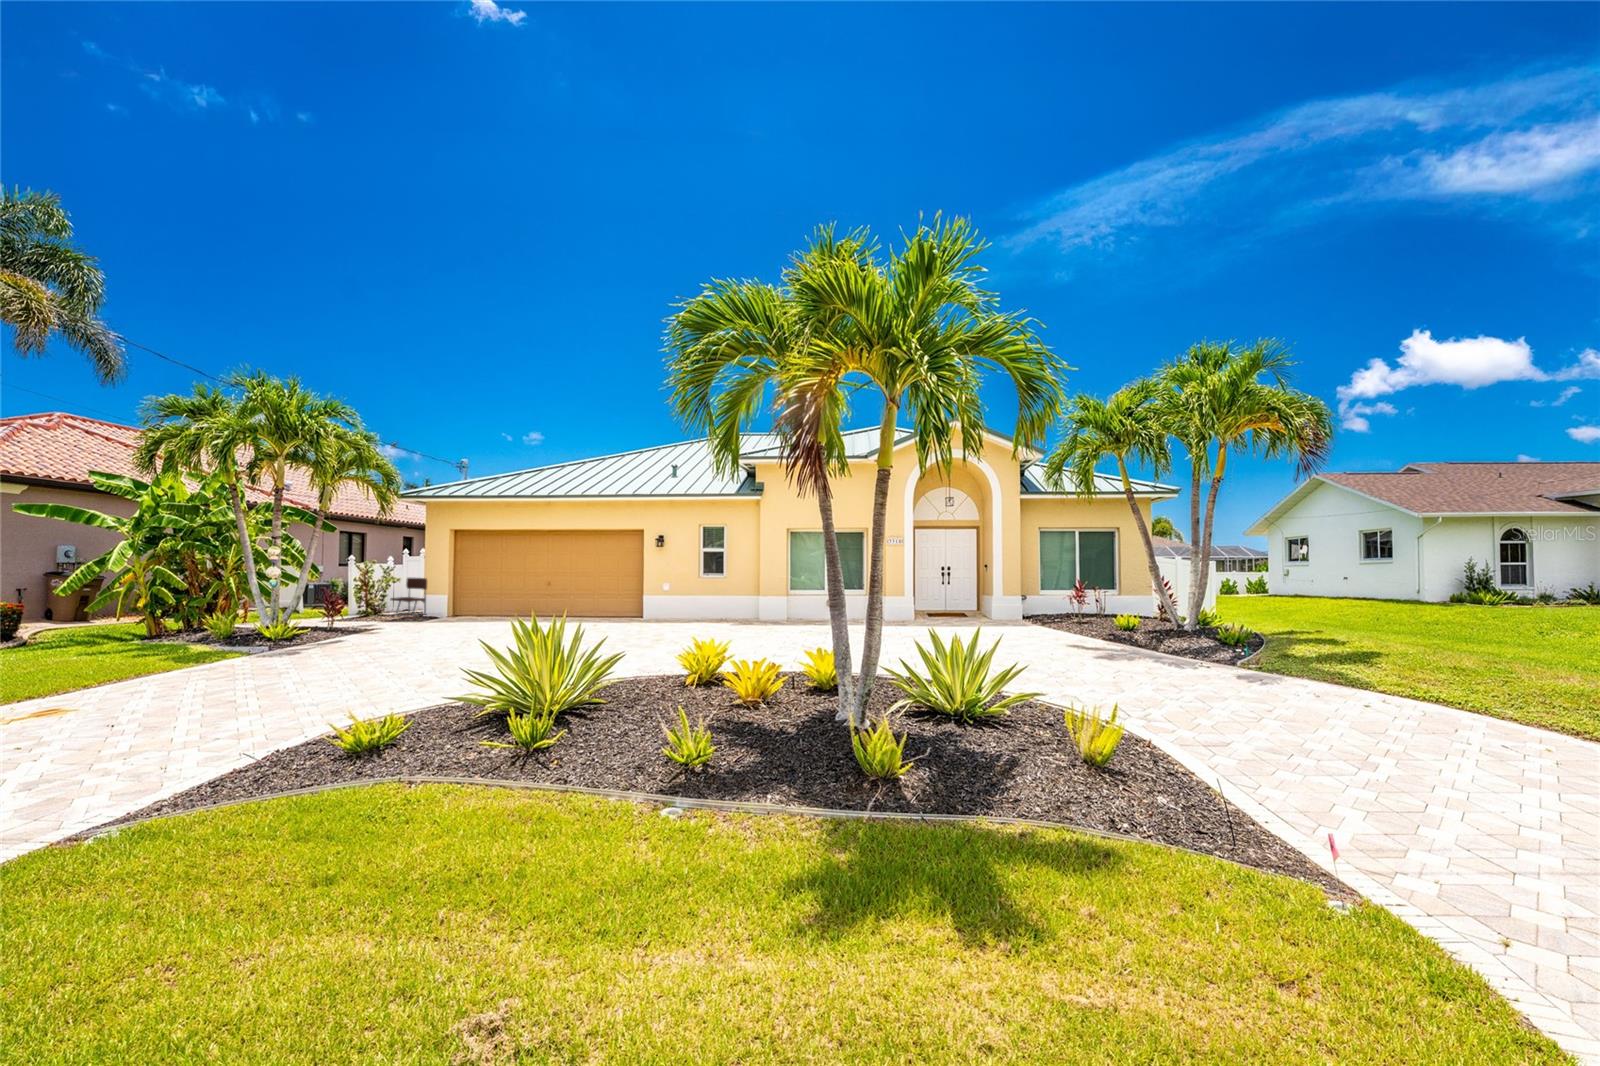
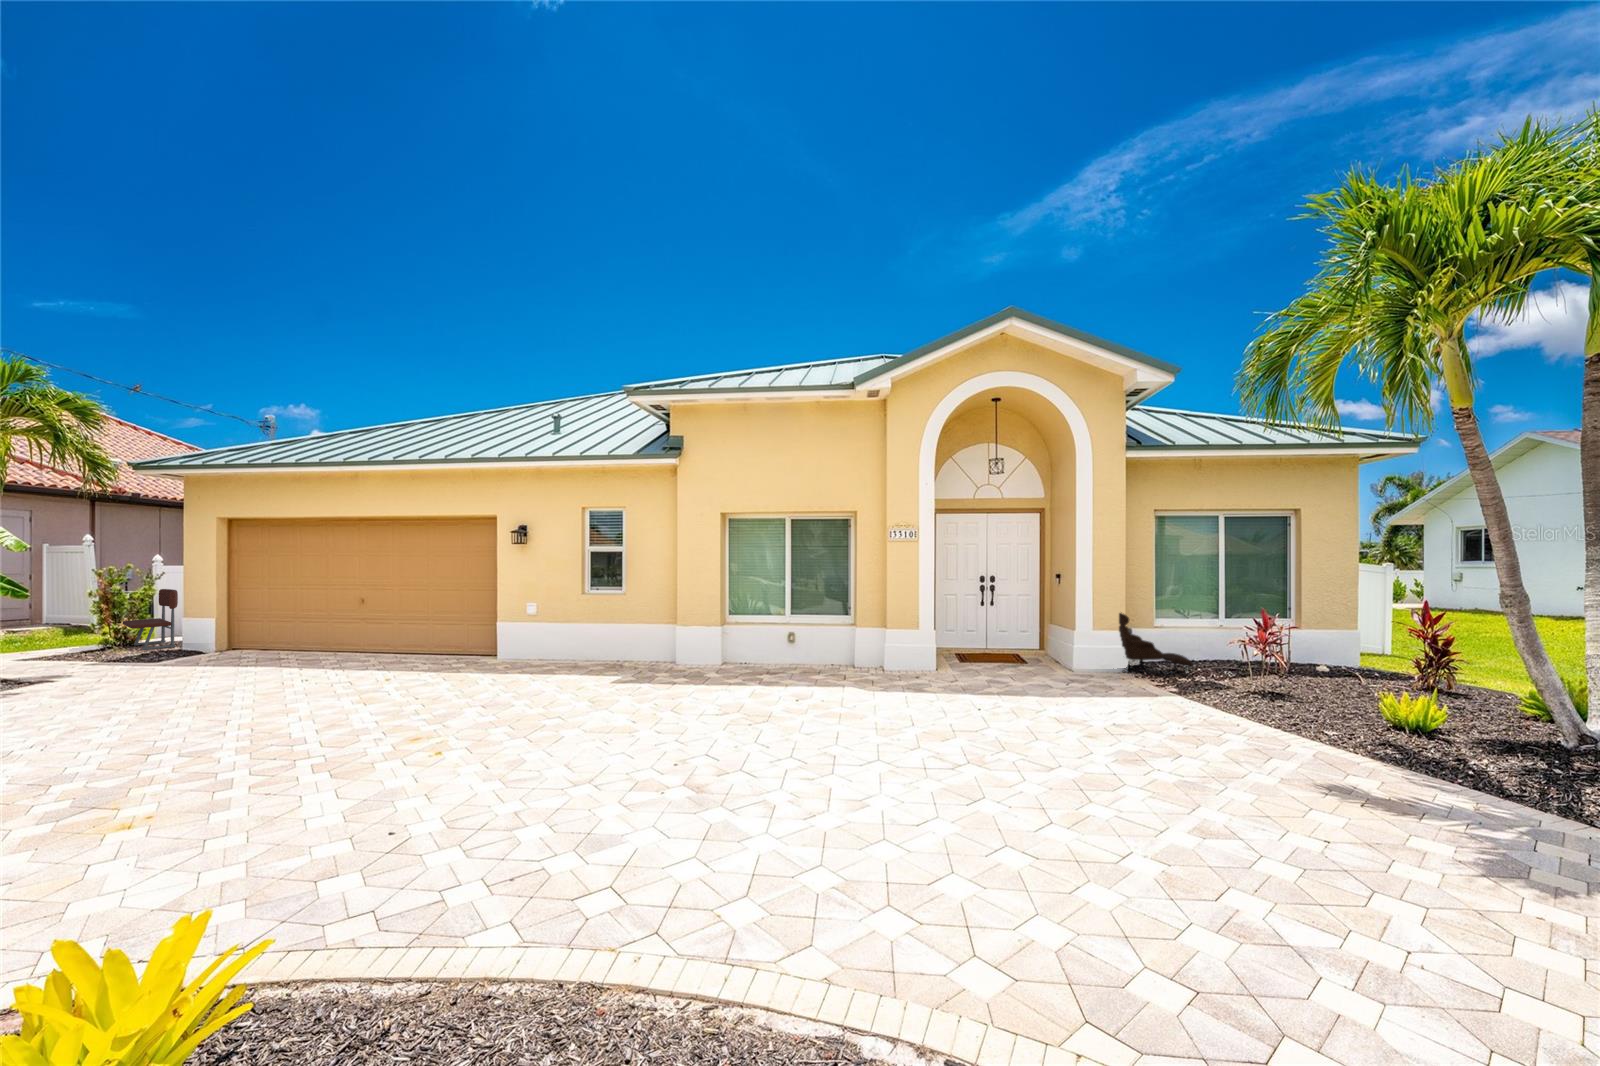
lounge chair: none [1013,584,1054,620] -> present [1119,613,1193,676]

